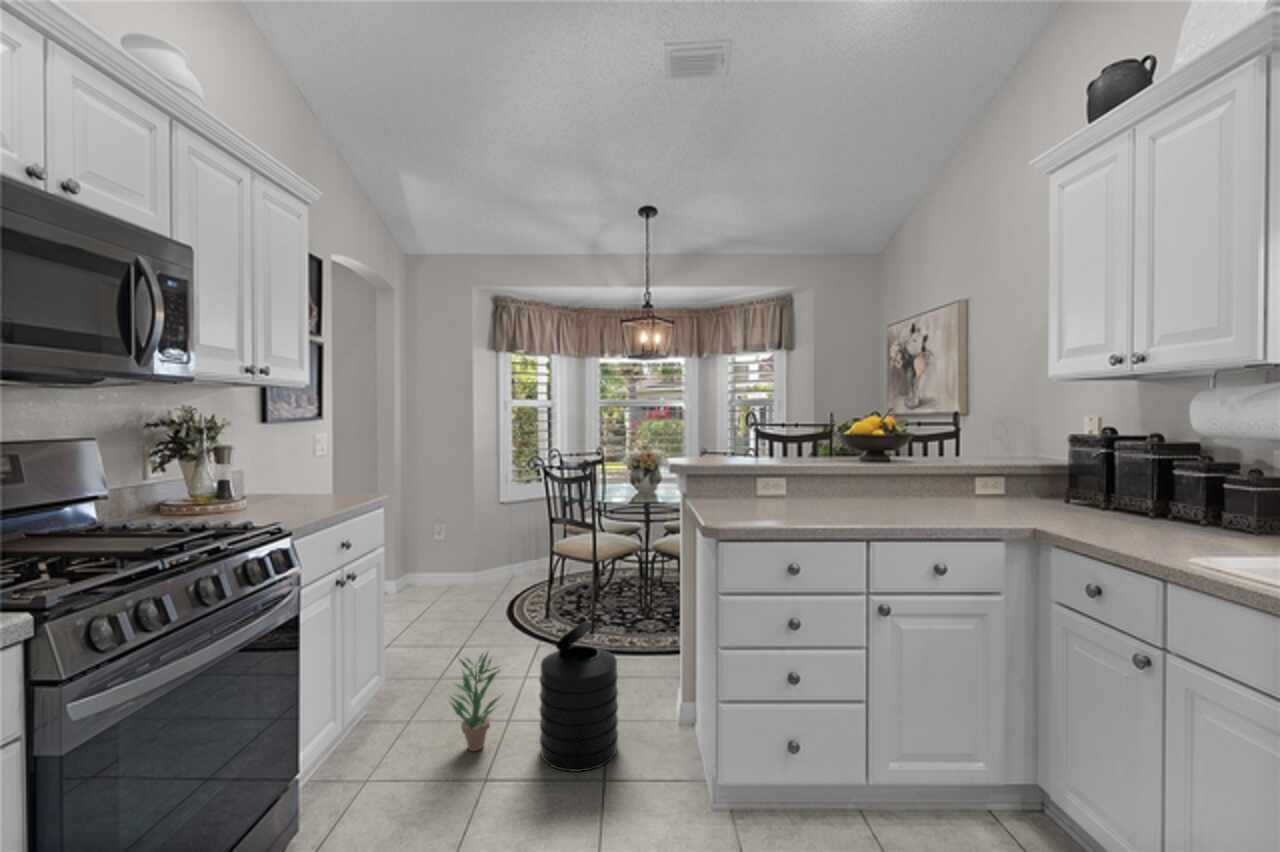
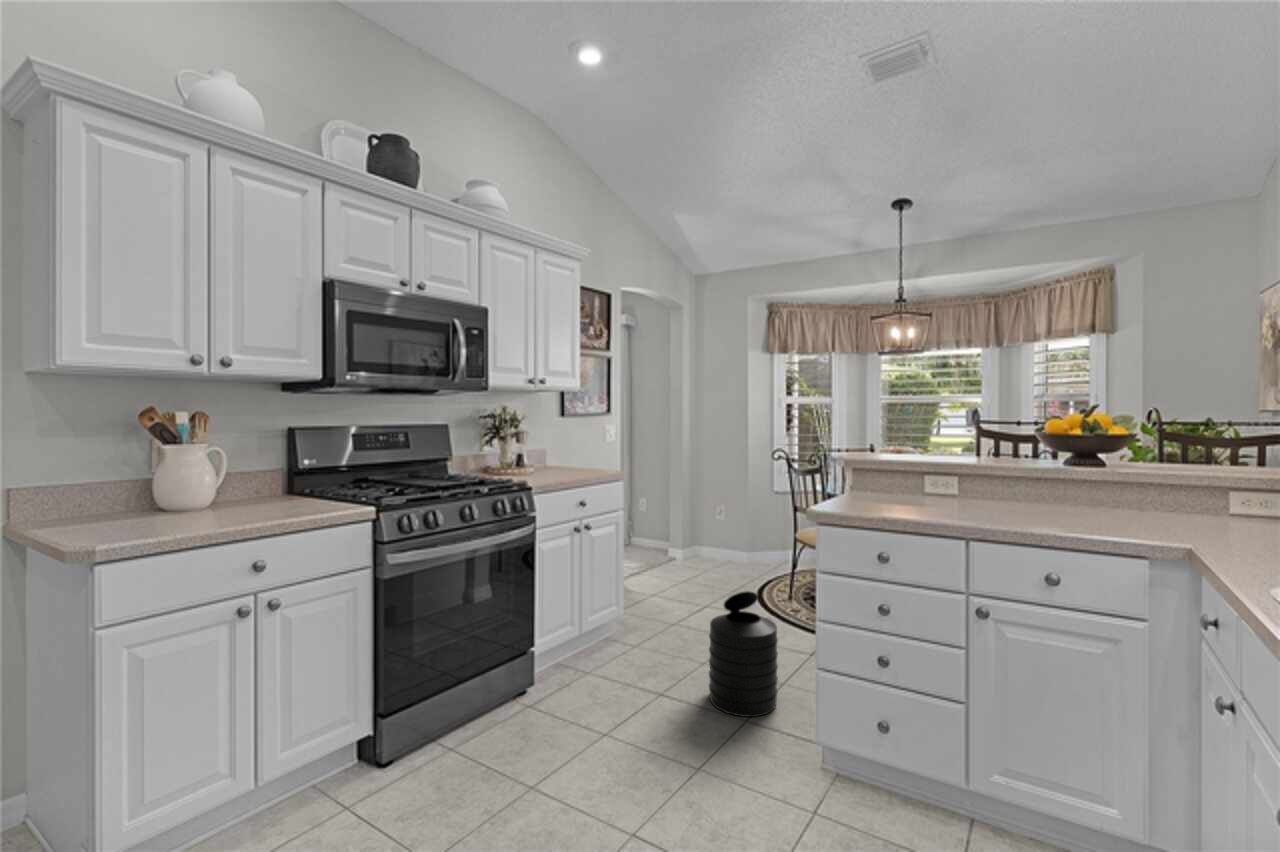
potted plant: present [450,653,500,751] -> none [647,599,689,678]

